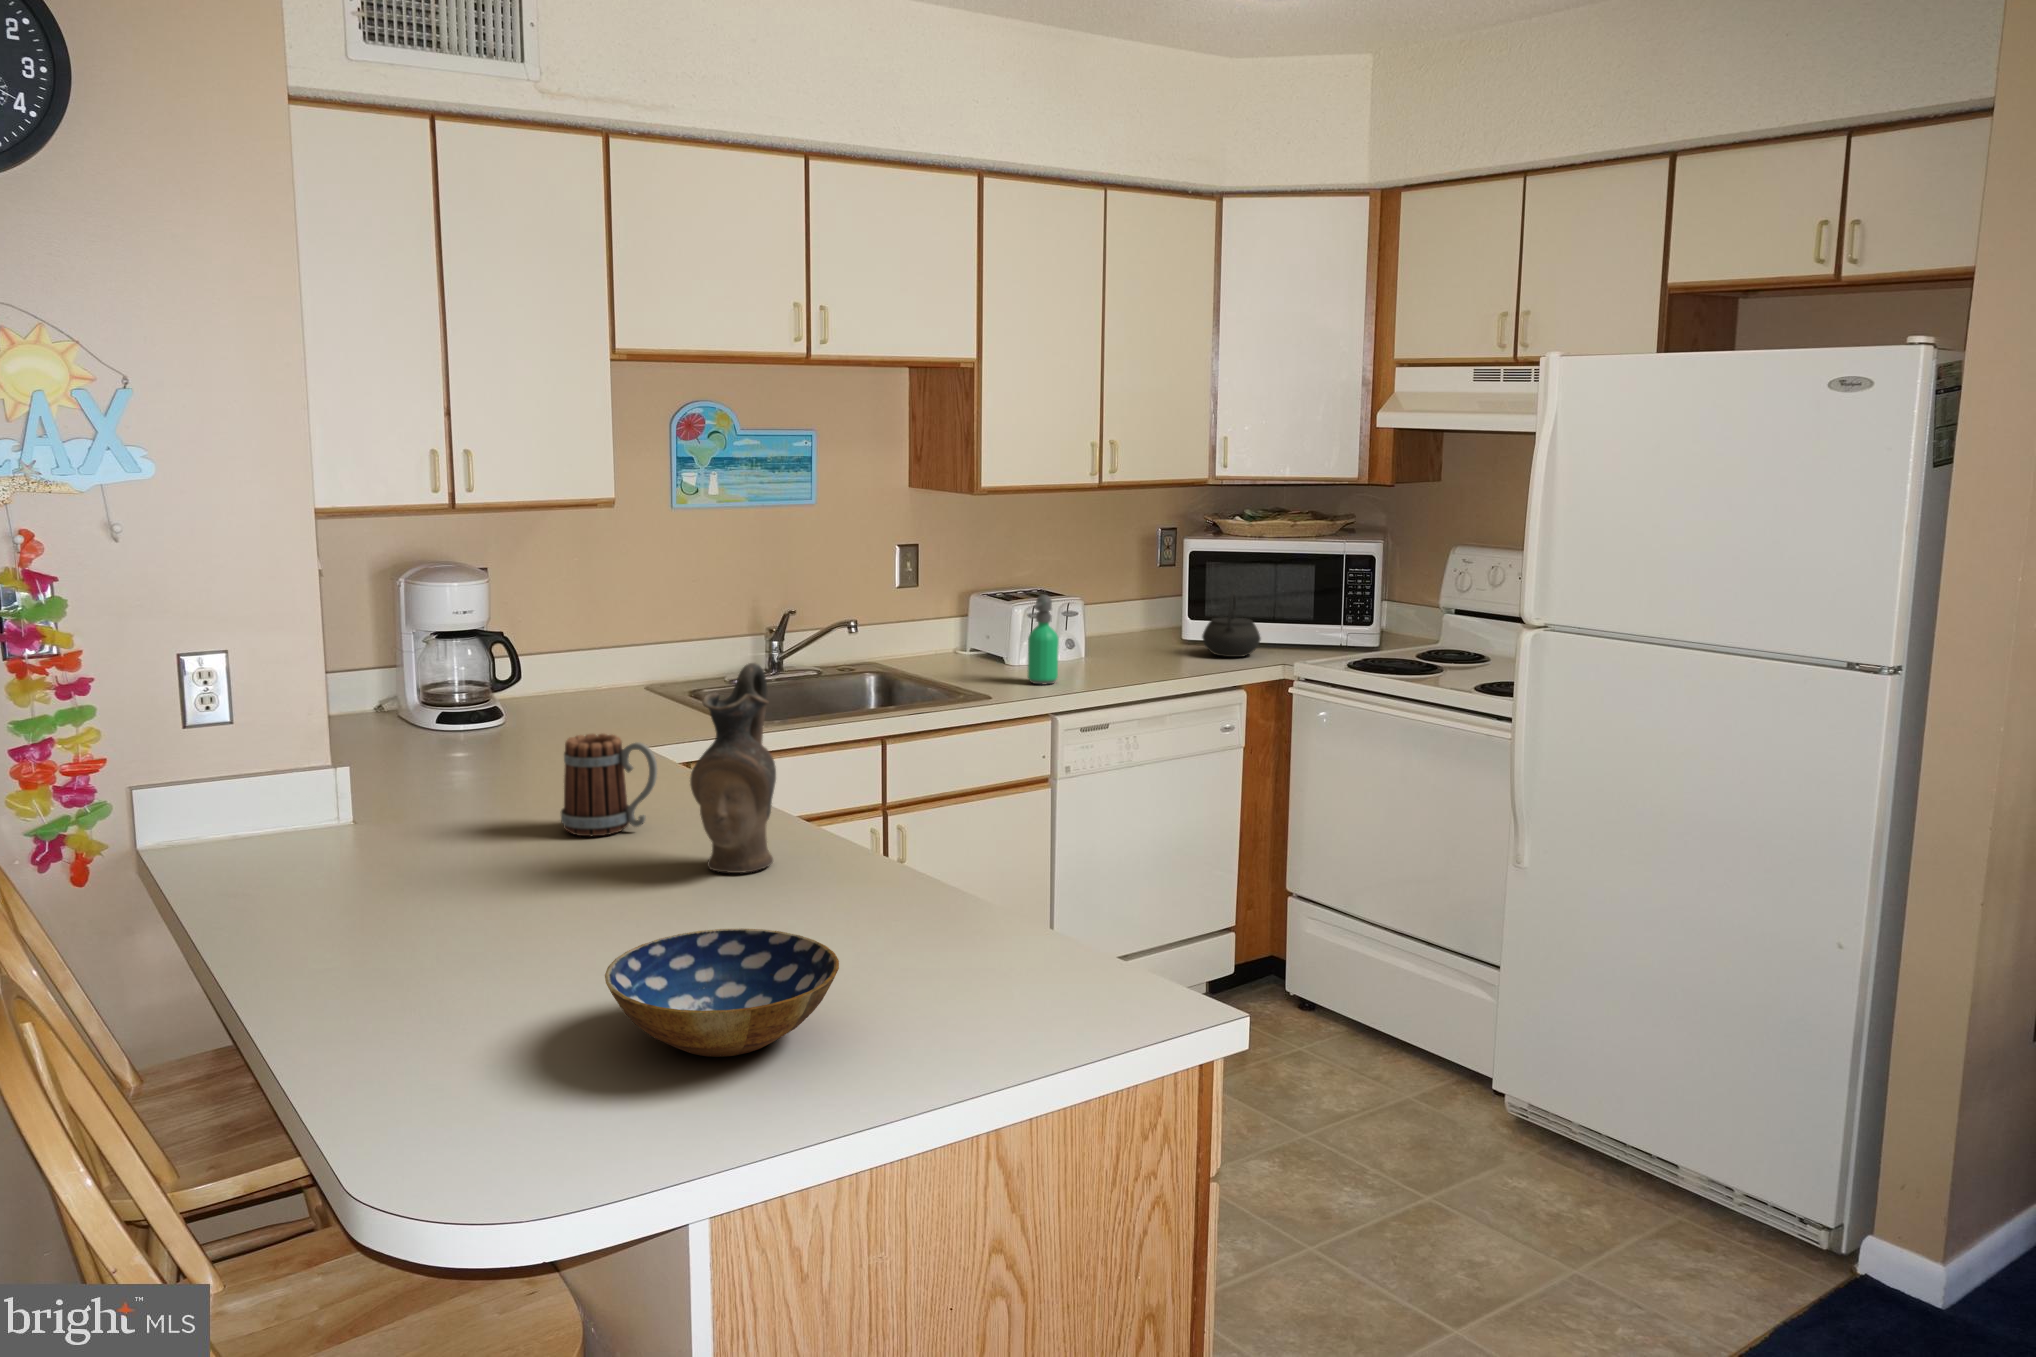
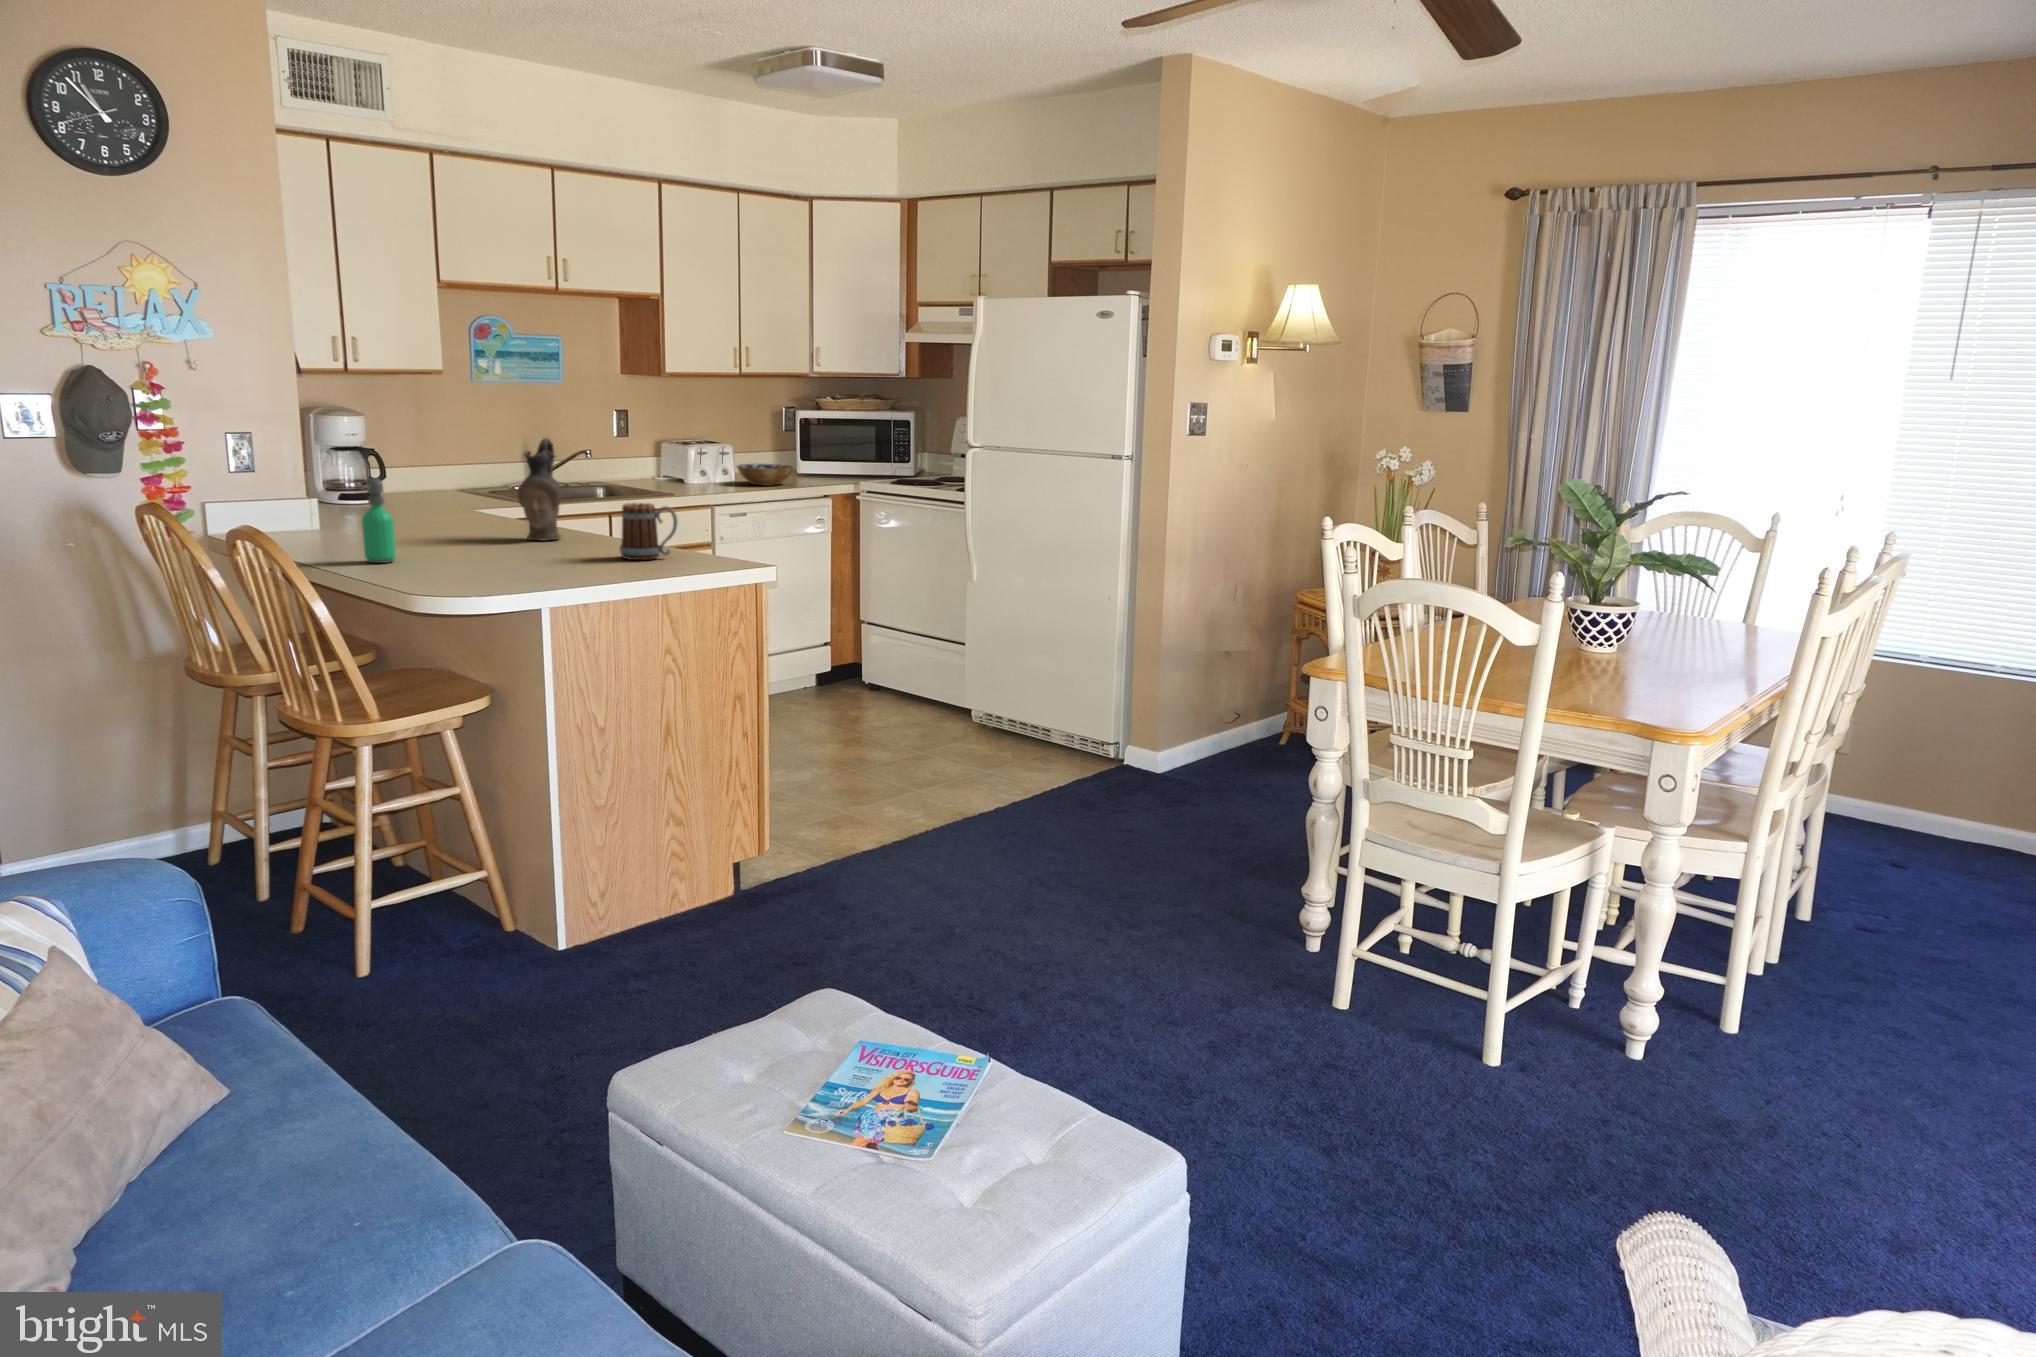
kettle: present [1202,590,1261,657] -> none [808,440,843,481]
soap dispenser: present [1028,595,1059,684] -> present [360,478,396,563]
mug: present [561,733,657,836] -> present [620,503,678,560]
bowl: present [605,928,839,1057] -> present [737,464,793,486]

